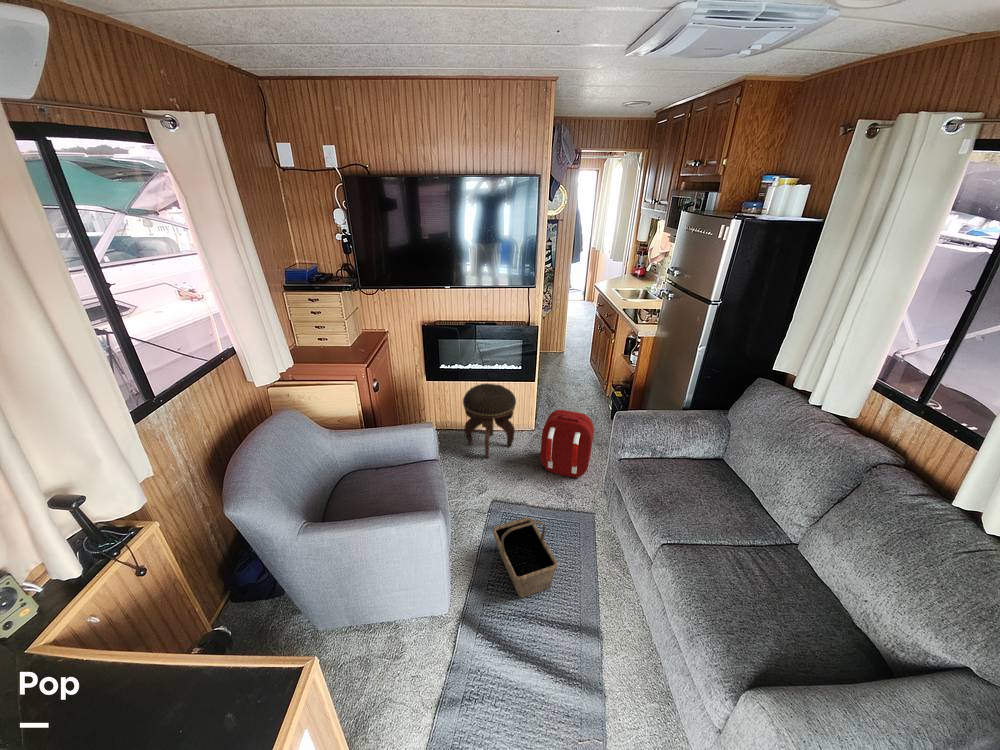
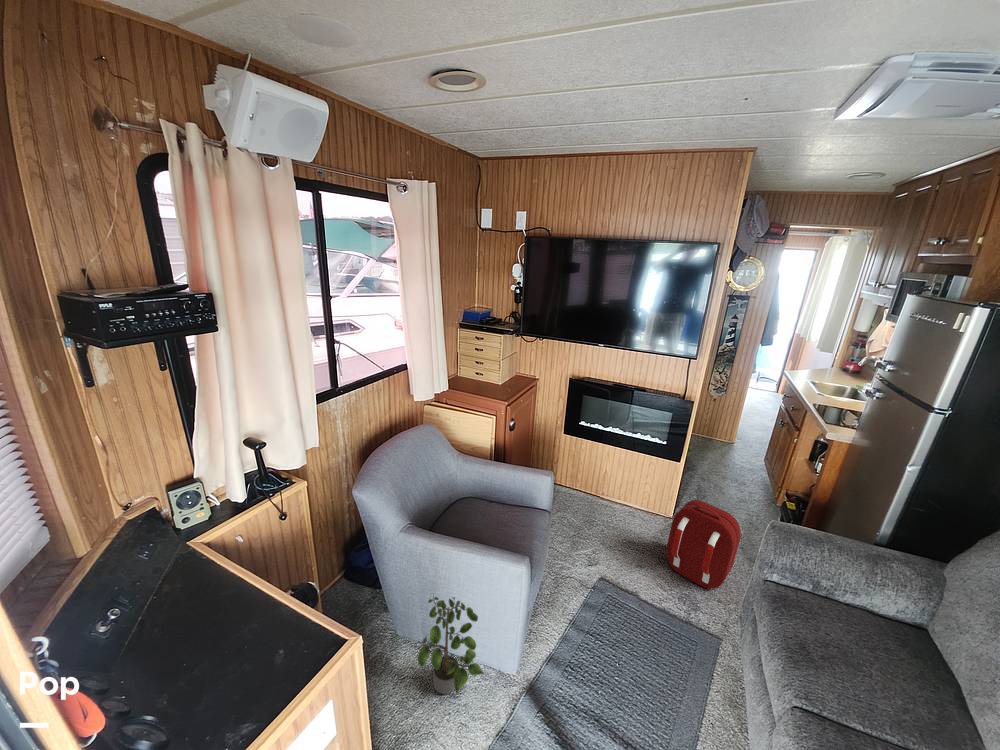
footstool: present [463,384,516,458] -> none [588,451,651,532]
basket: present [493,517,558,598] -> none [586,602,651,701]
potted plant: none [345,579,423,667] -> present [417,597,484,694]

